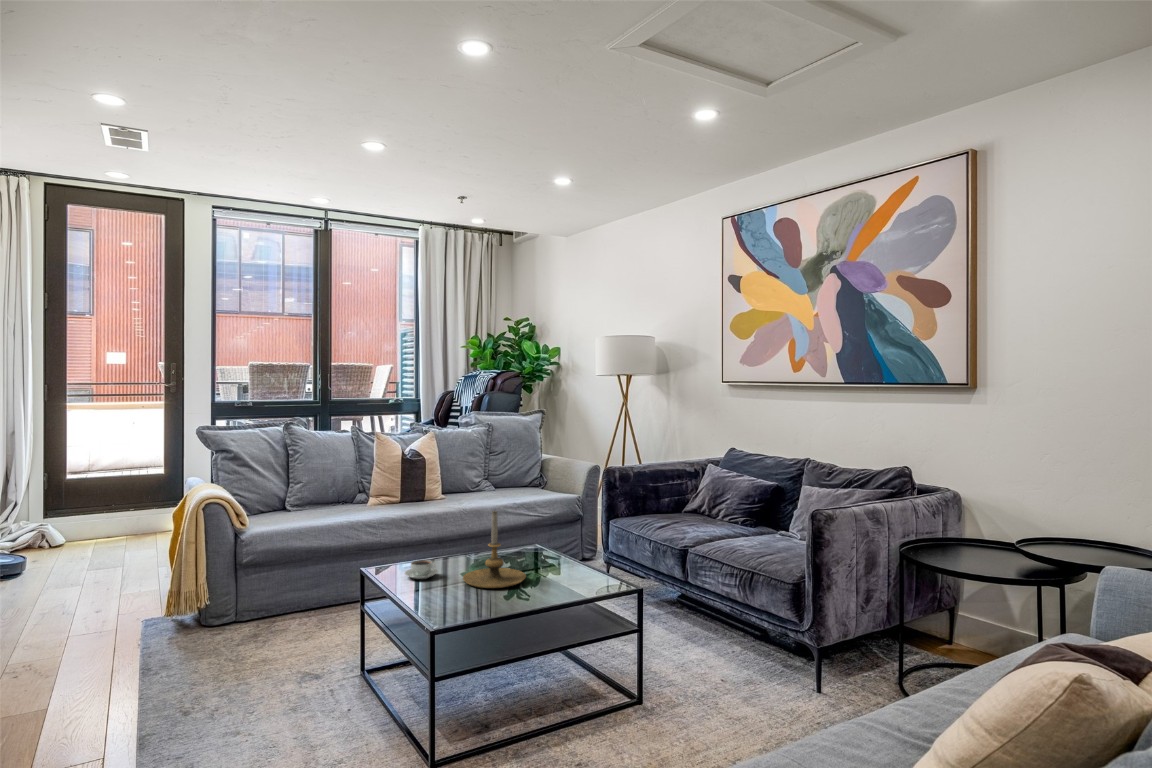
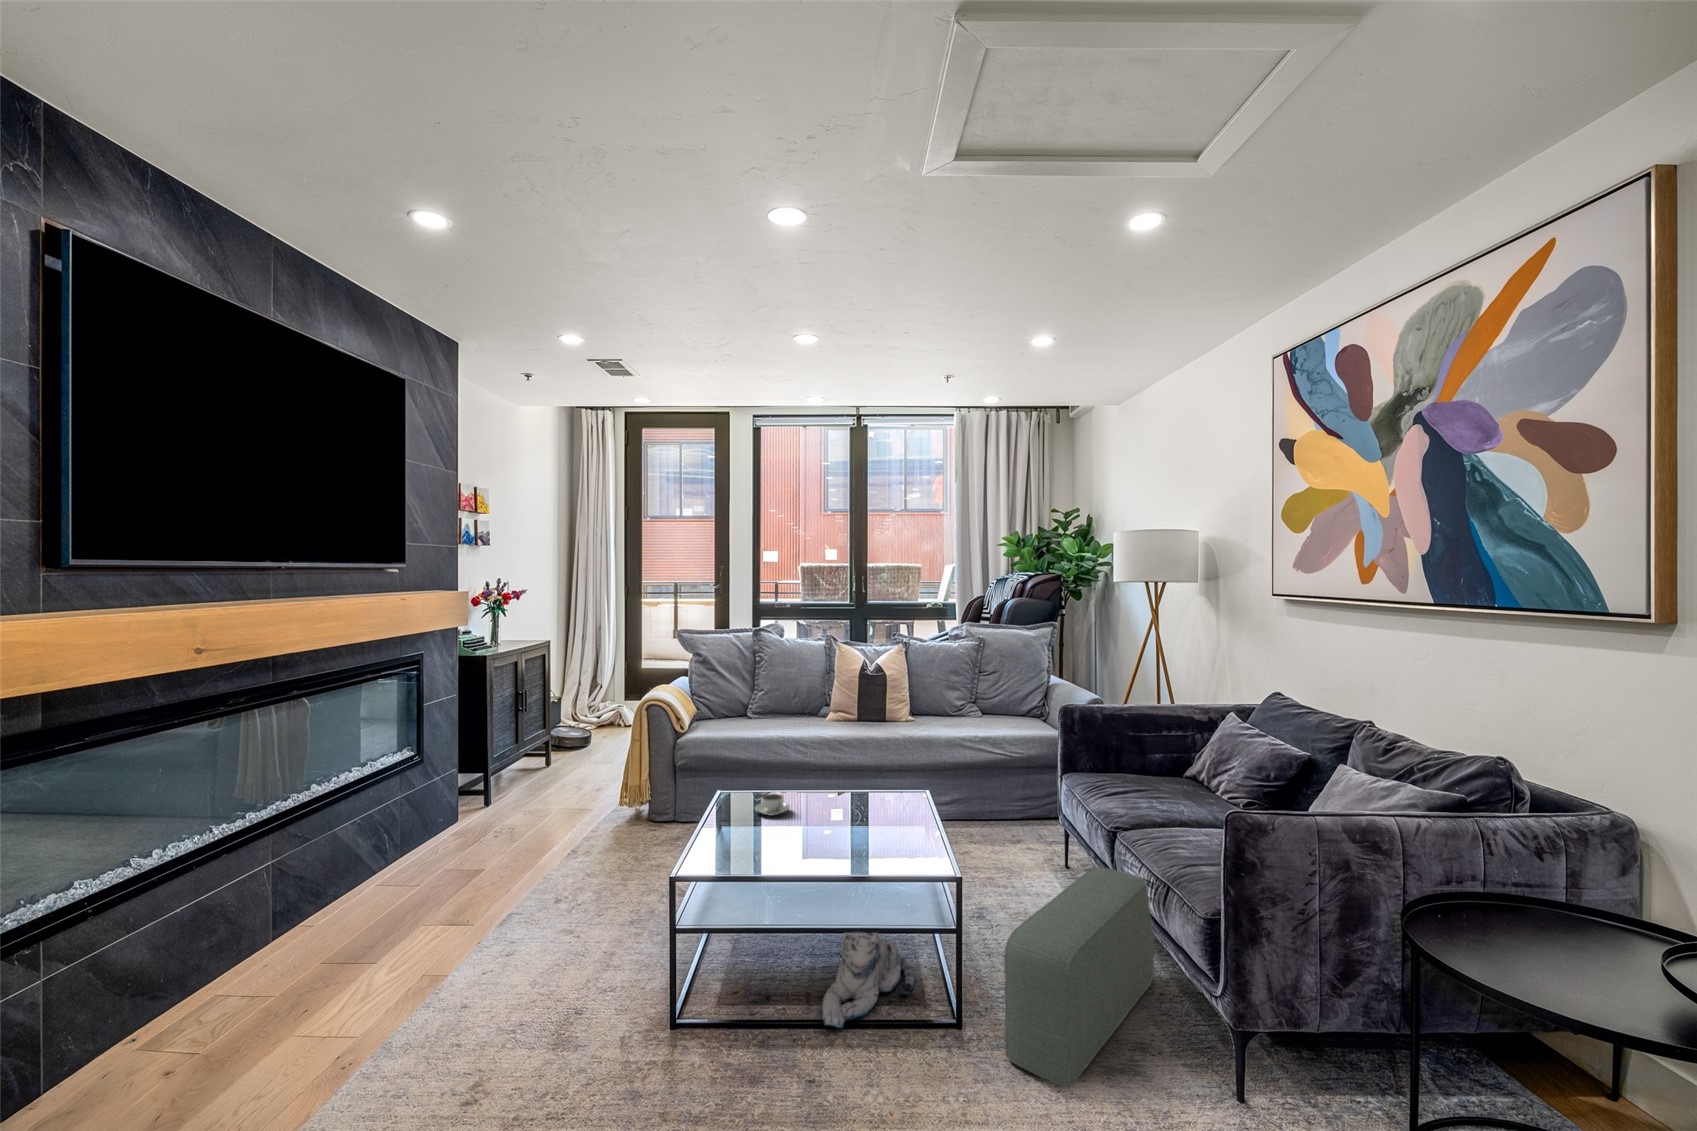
candle holder: present [463,511,526,588] -> none [799,750,871,842]
pouf: none [683,574,740,714] -> present [1004,867,1154,1086]
plush toy: none [531,643,591,728] -> present [822,932,914,1028]

